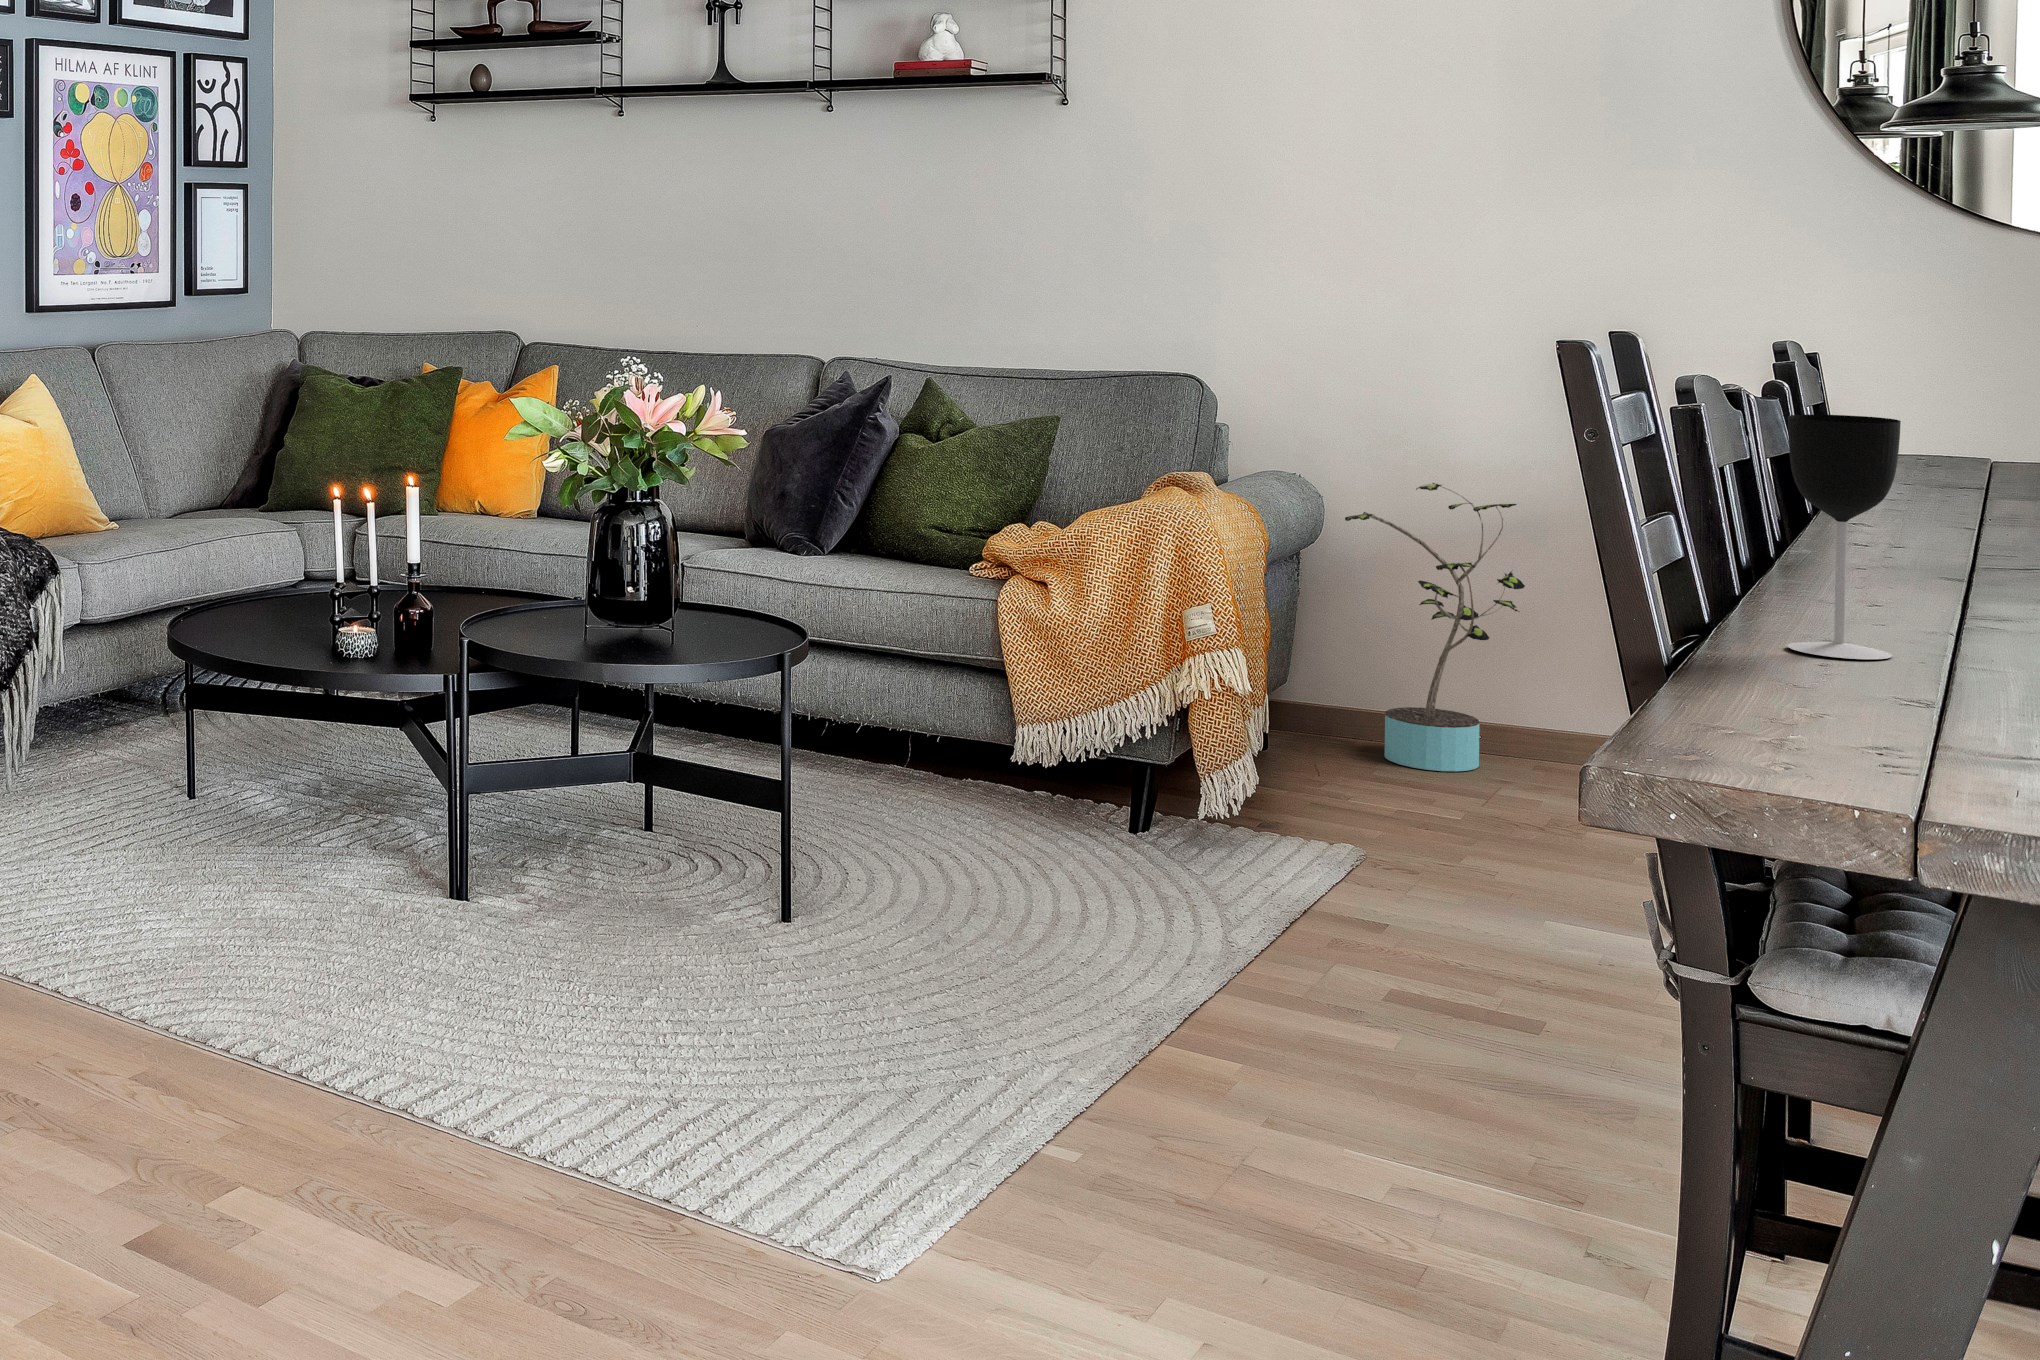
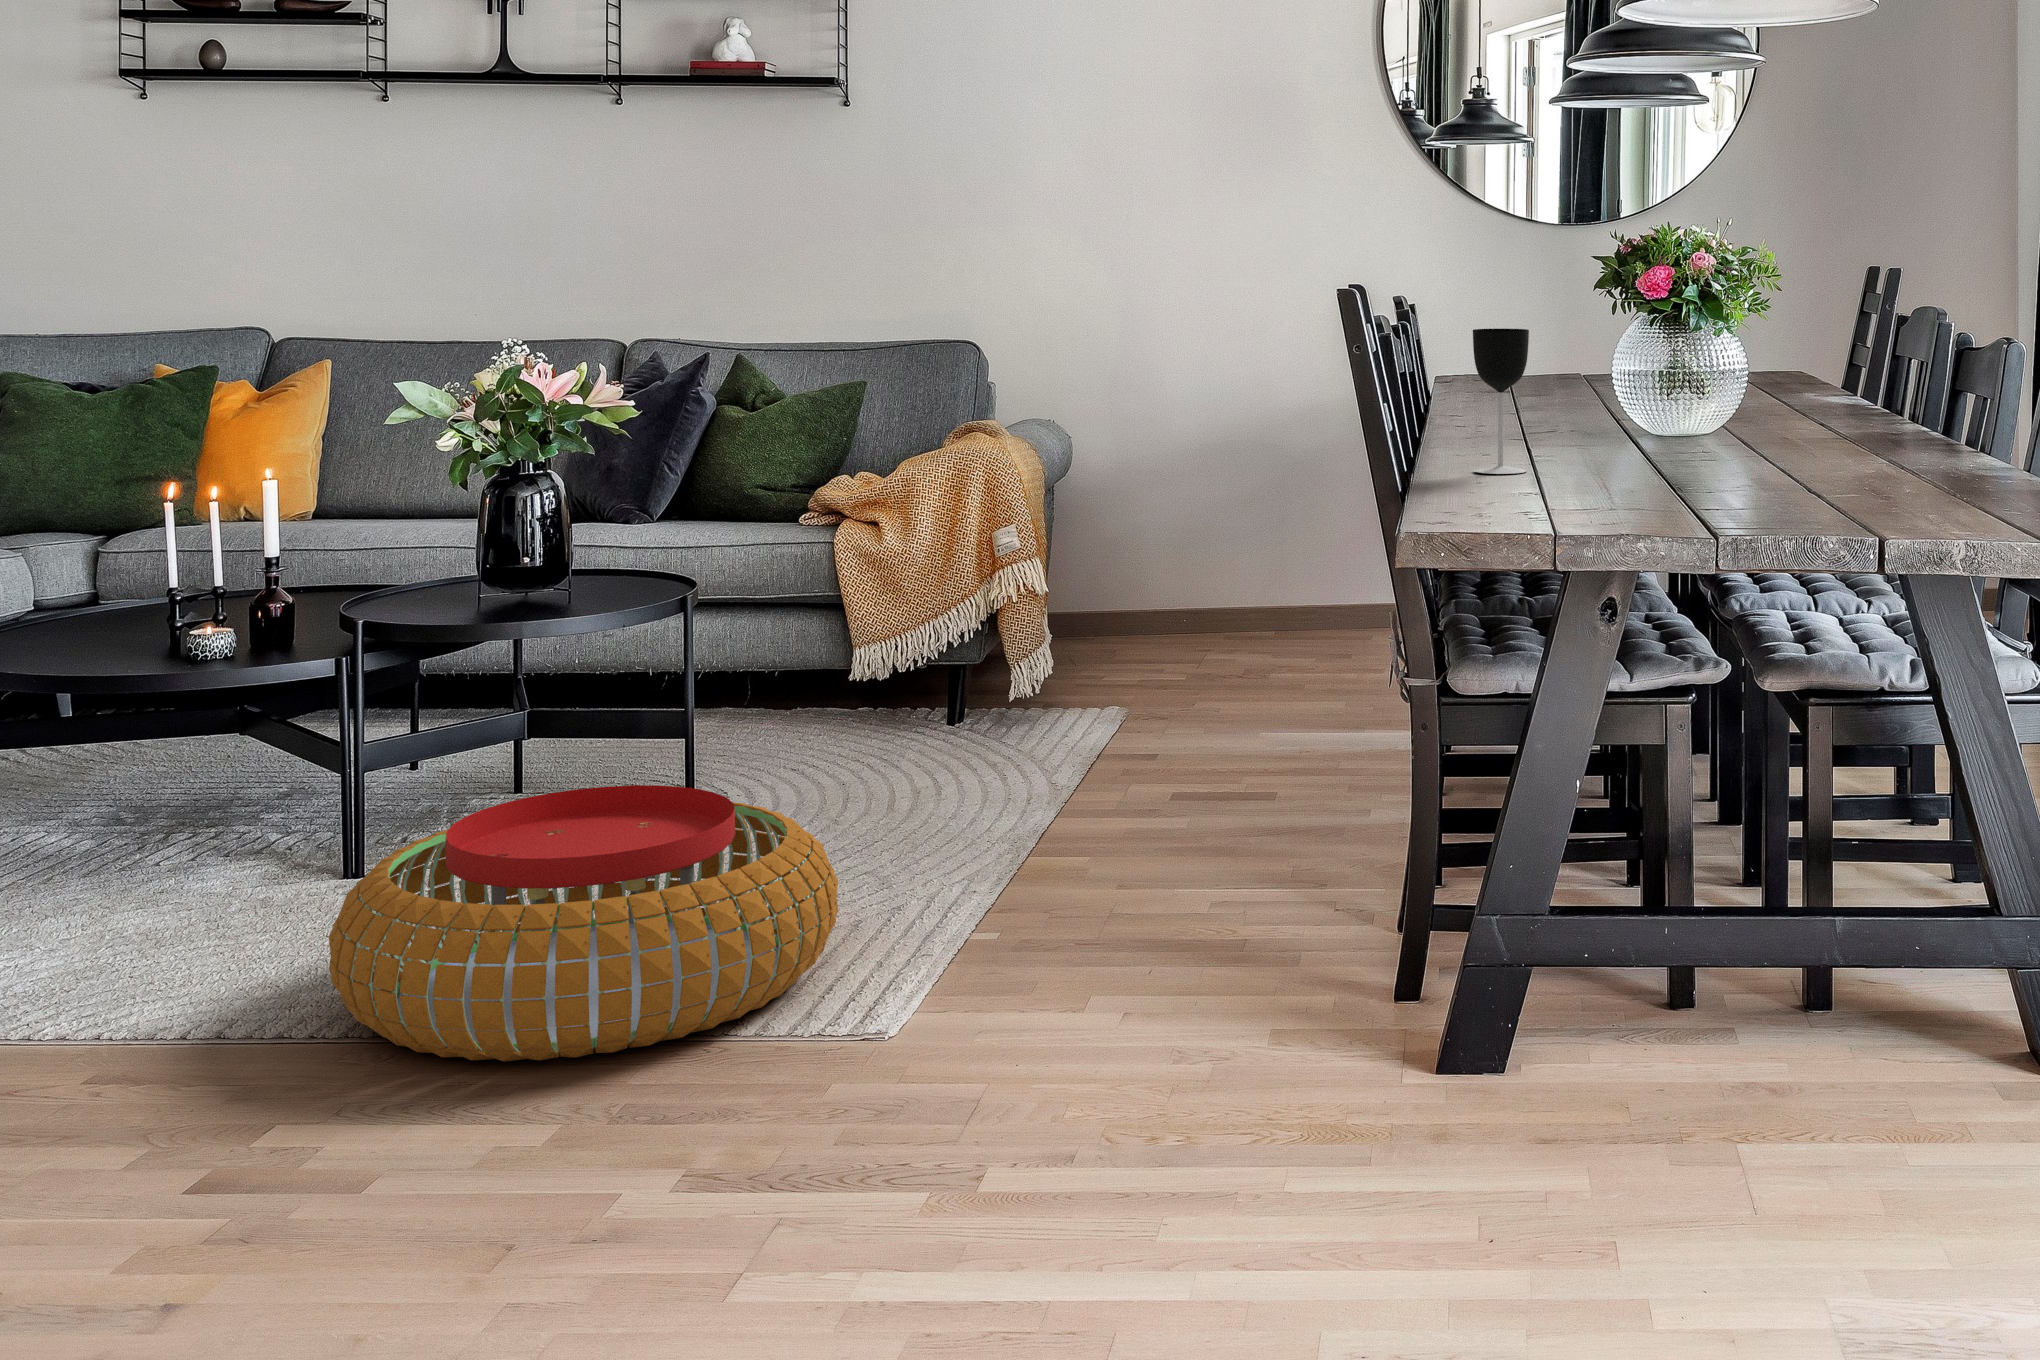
potted plant: present [1345,483,1525,771] -> none [1095,420,1228,649]
pouf: none [339,867,873,1201] -> present [329,785,838,1061]

